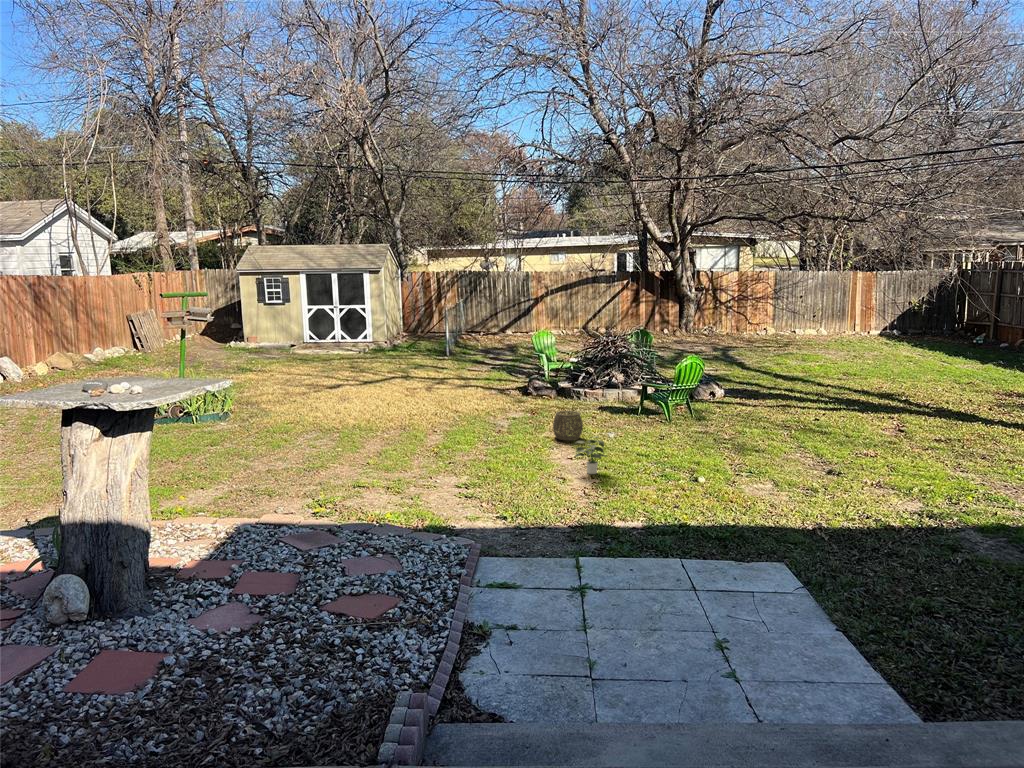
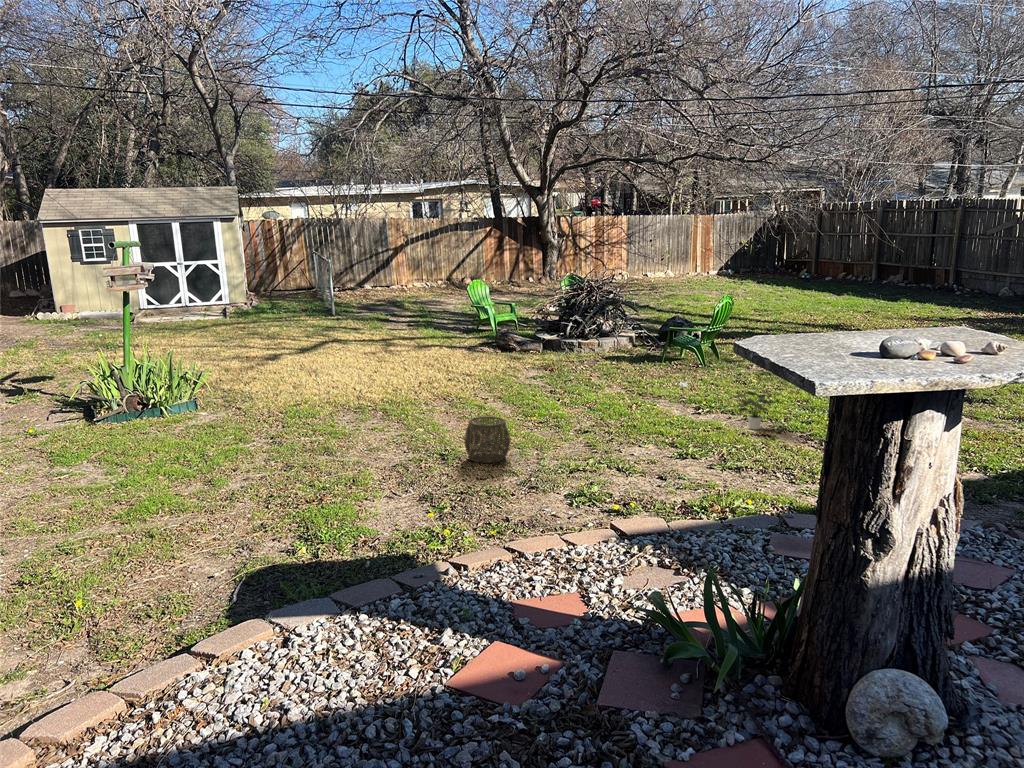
woven basket: present [553,411,583,440] -> present [465,416,510,463]

